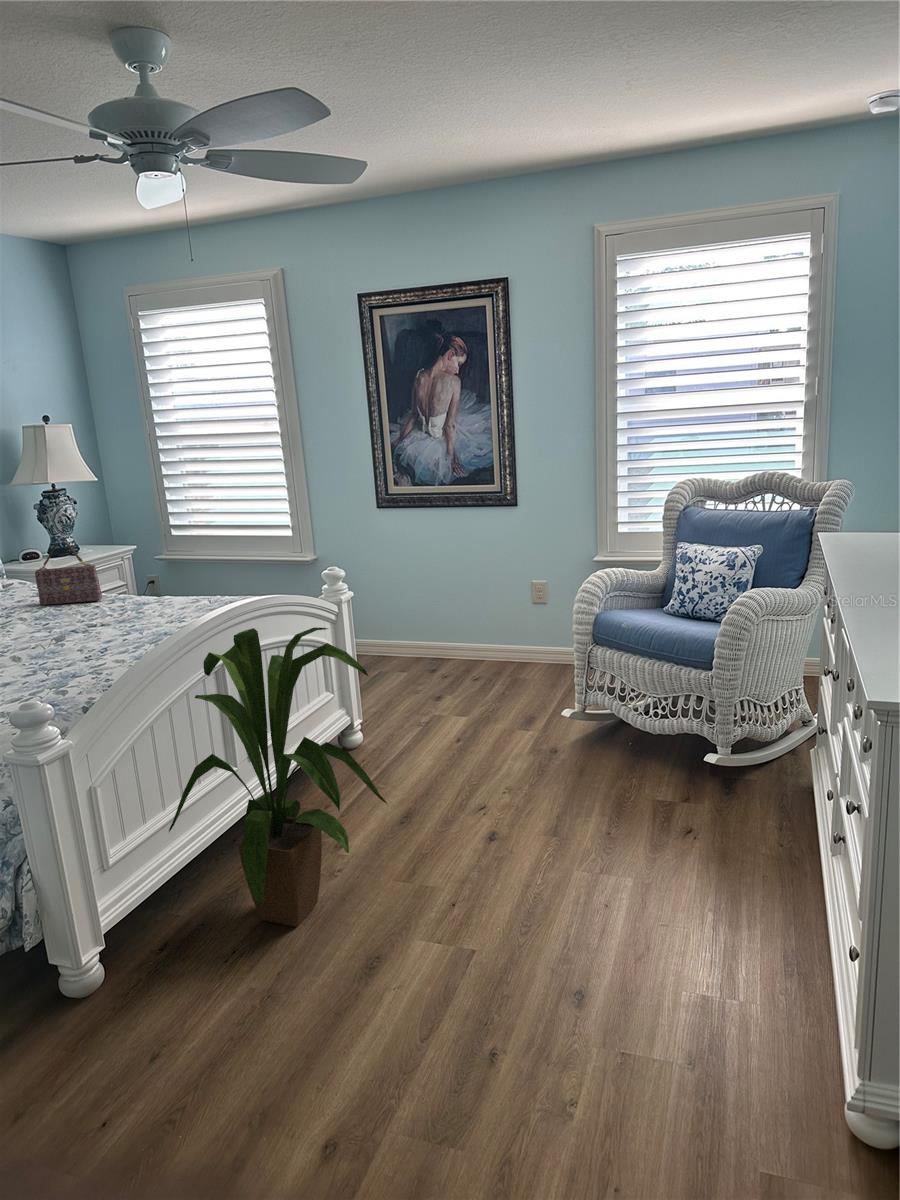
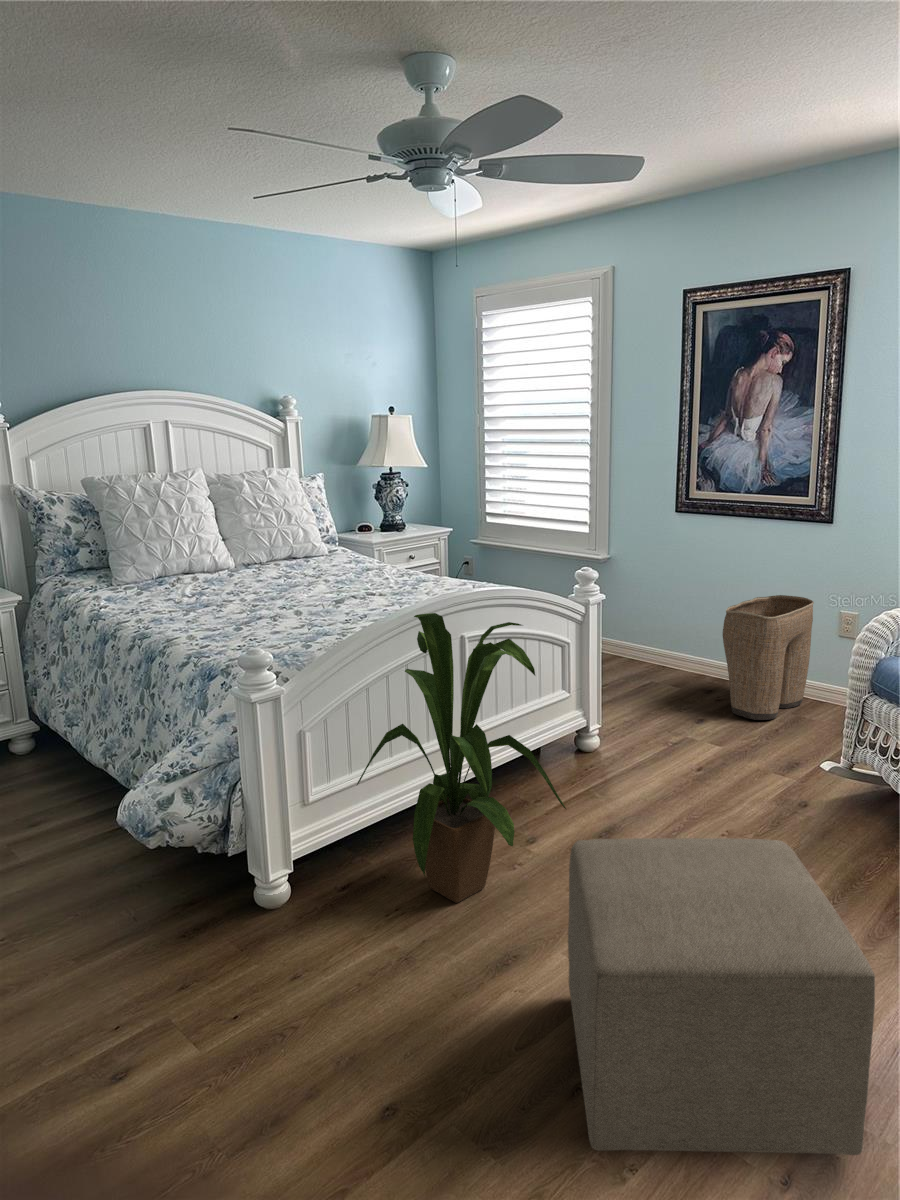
handbag: present [35,542,102,605] -> none [333,517,384,573]
laundry basket: none [443,572,514,687] -> present [723,595,814,720]
ottoman: none [441,782,750,1115] -> present [568,838,875,1155]

